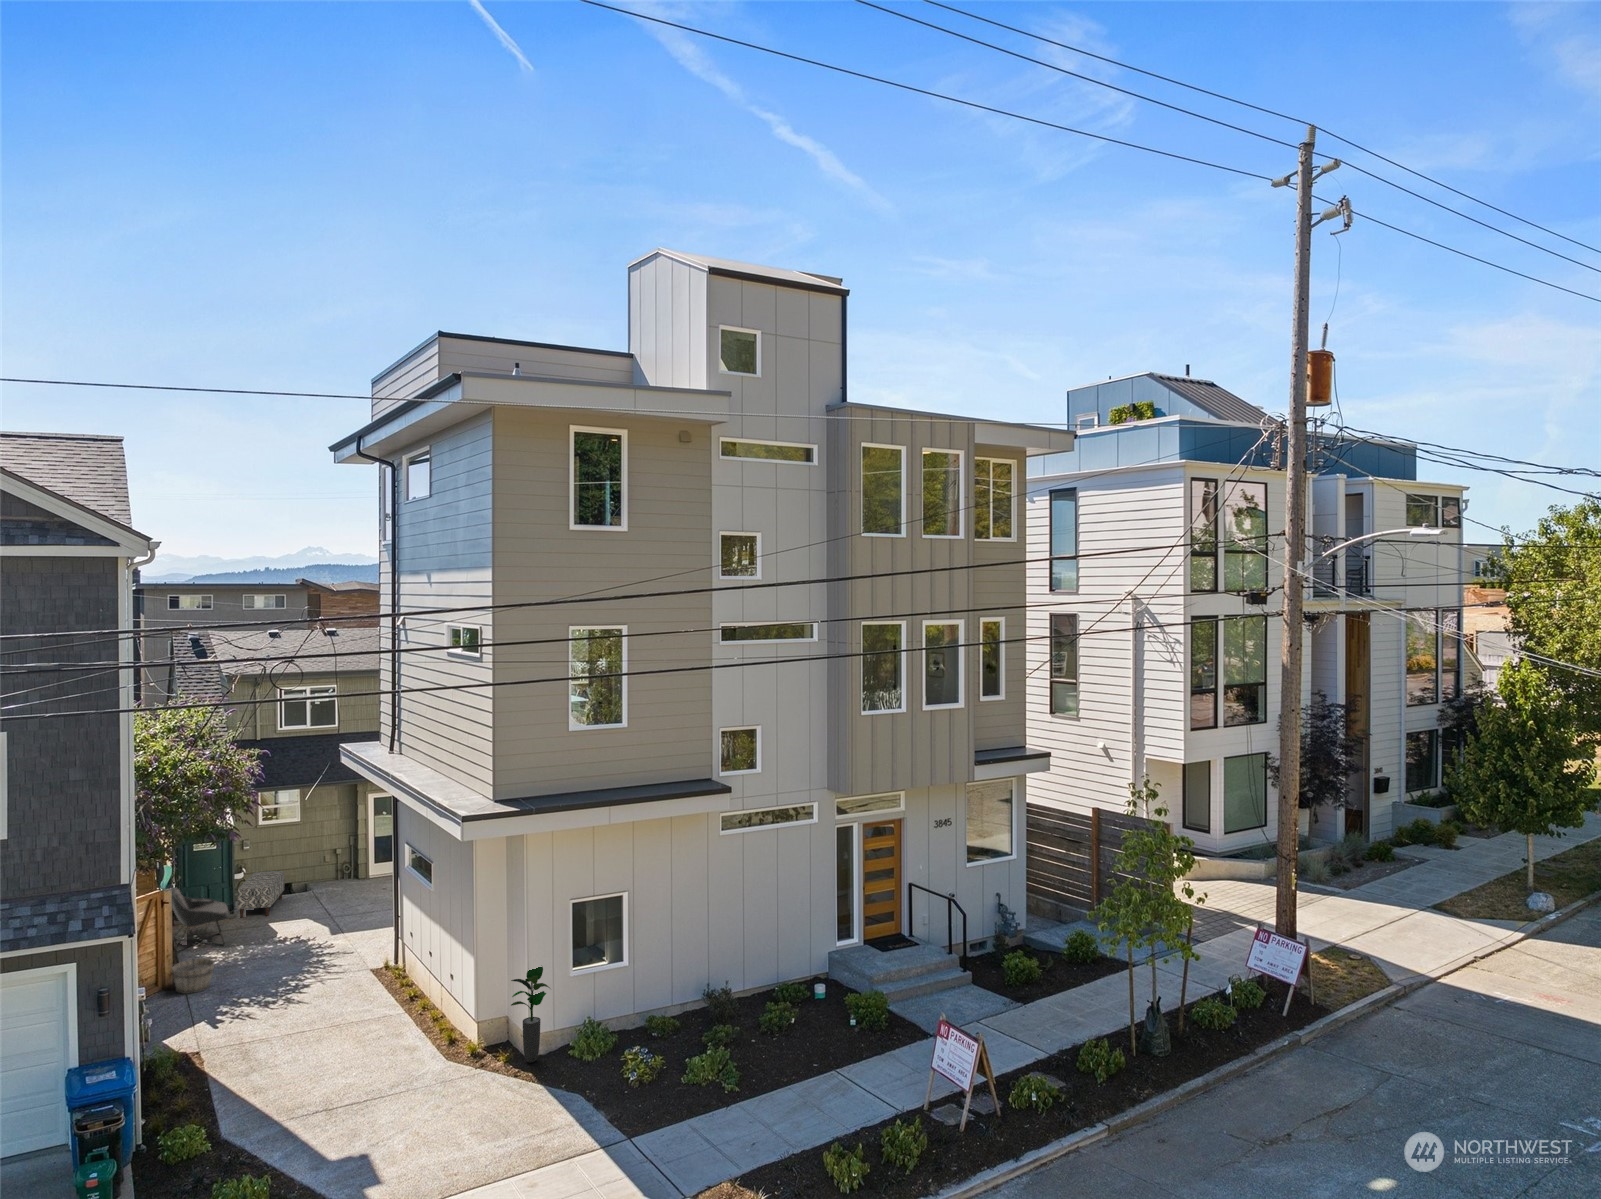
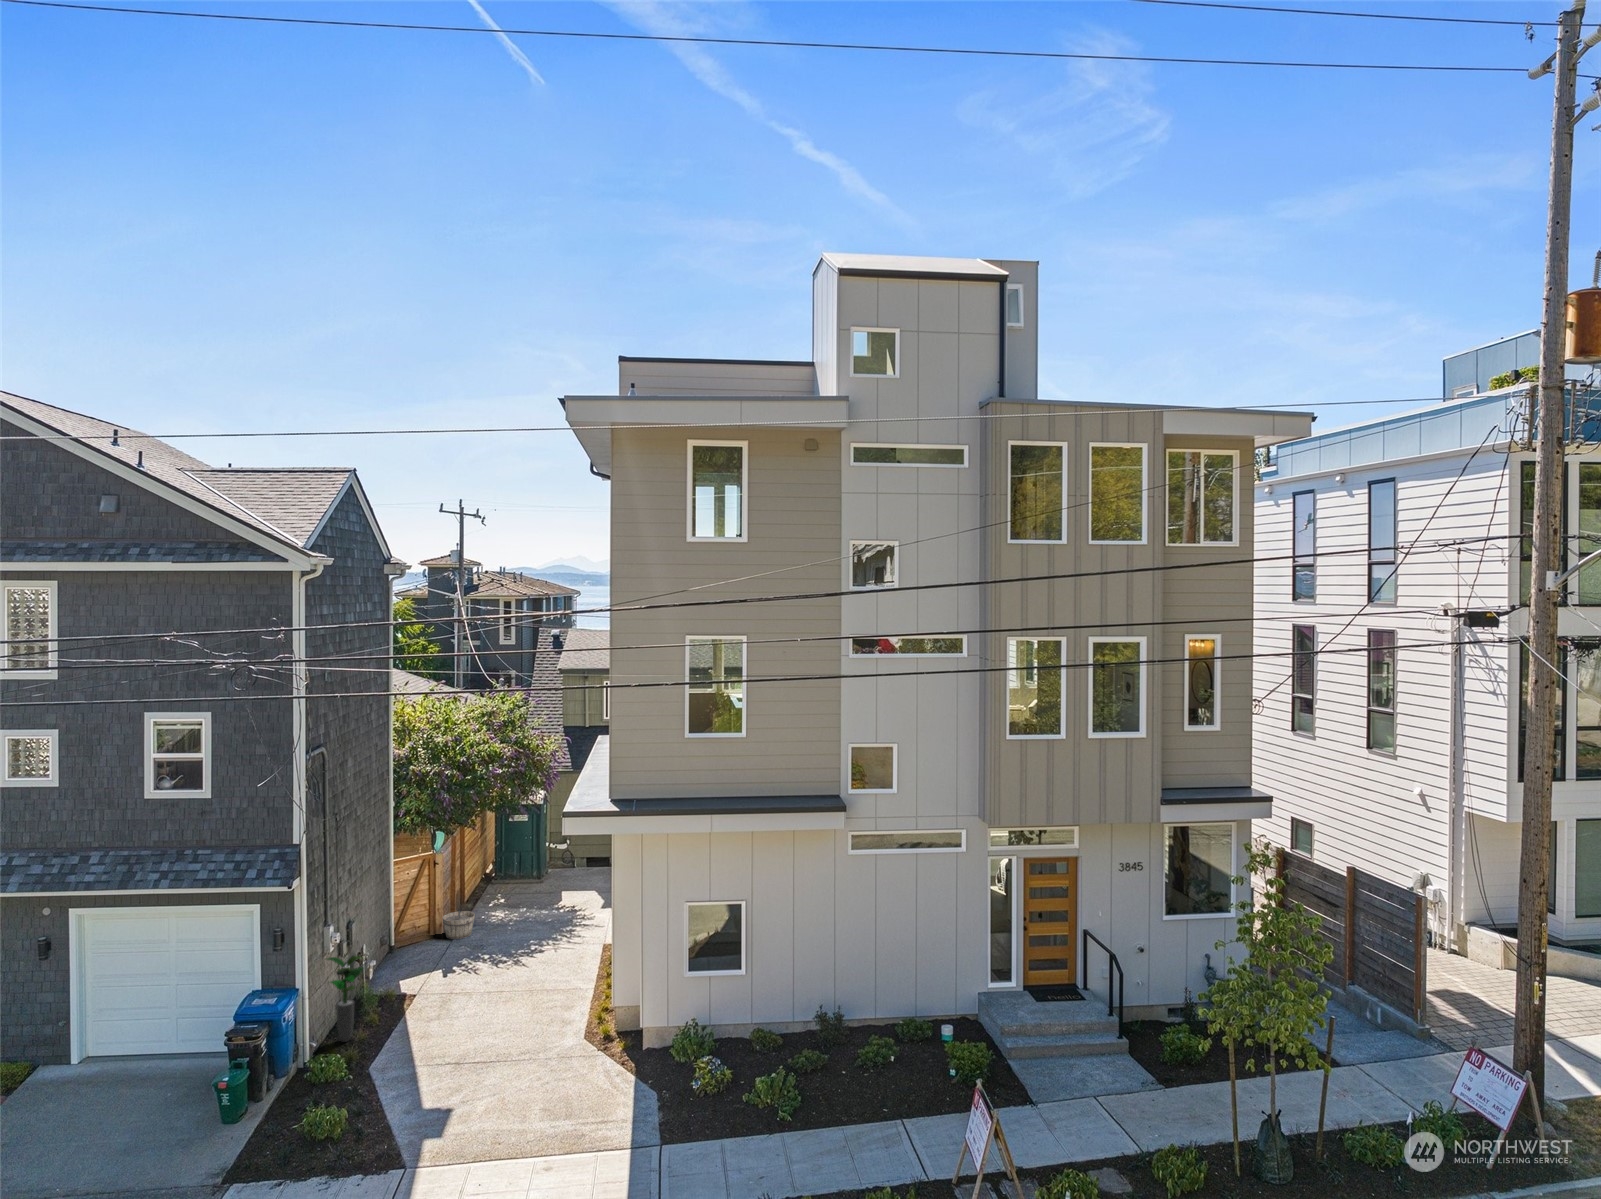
bench: present [237,871,284,918] -> none [537,844,582,883]
lounge chair: present [172,888,230,953] -> none [472,850,519,904]
potted plant: present [511,967,550,1063] -> present [327,956,363,1042]

